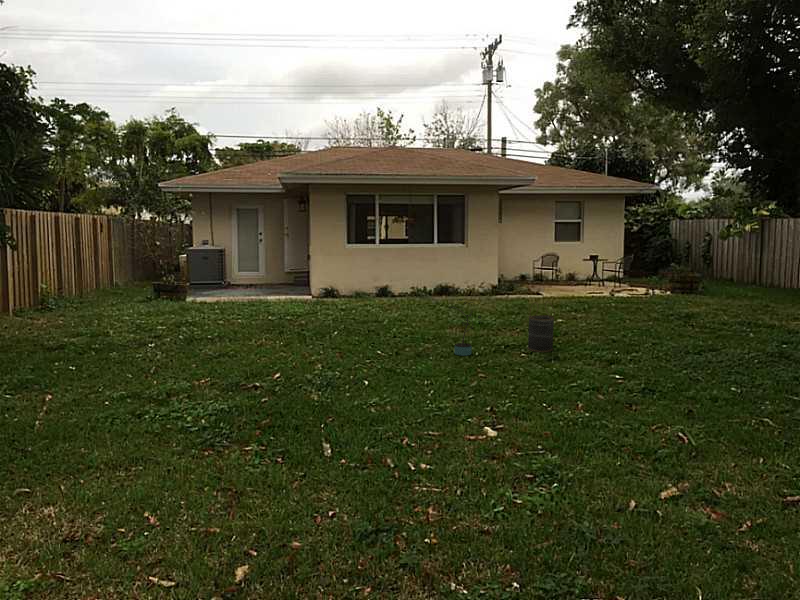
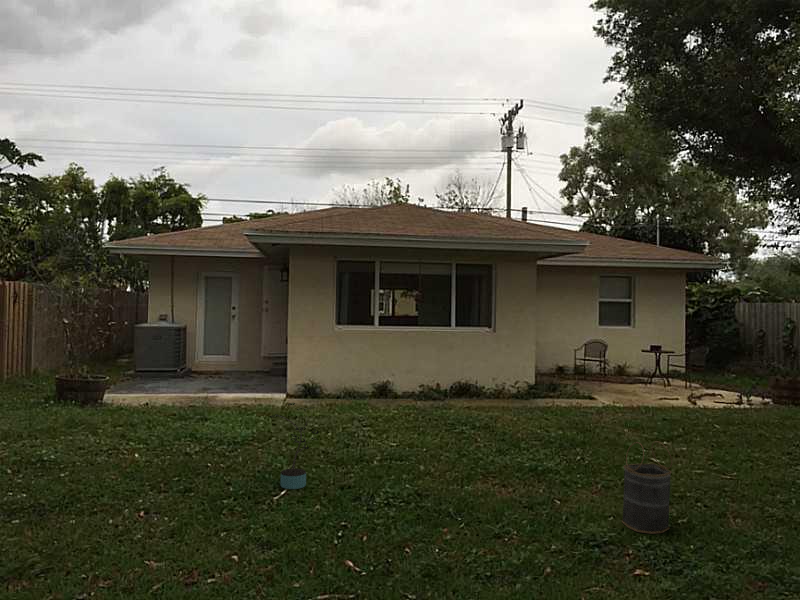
potted plant: present [449,299,482,356] -> present [270,403,319,489]

